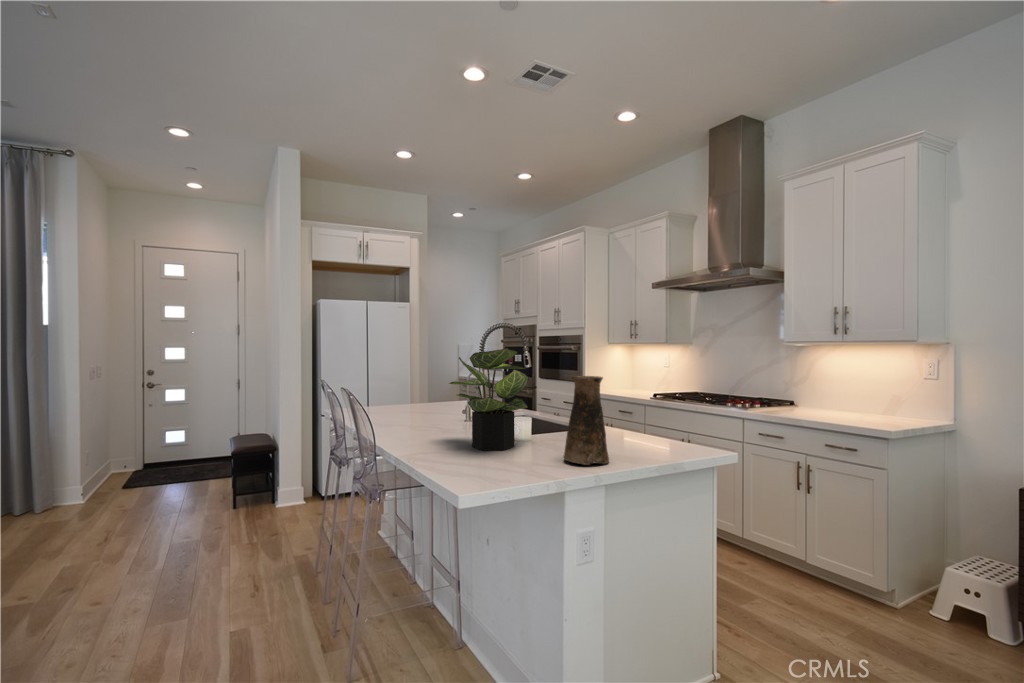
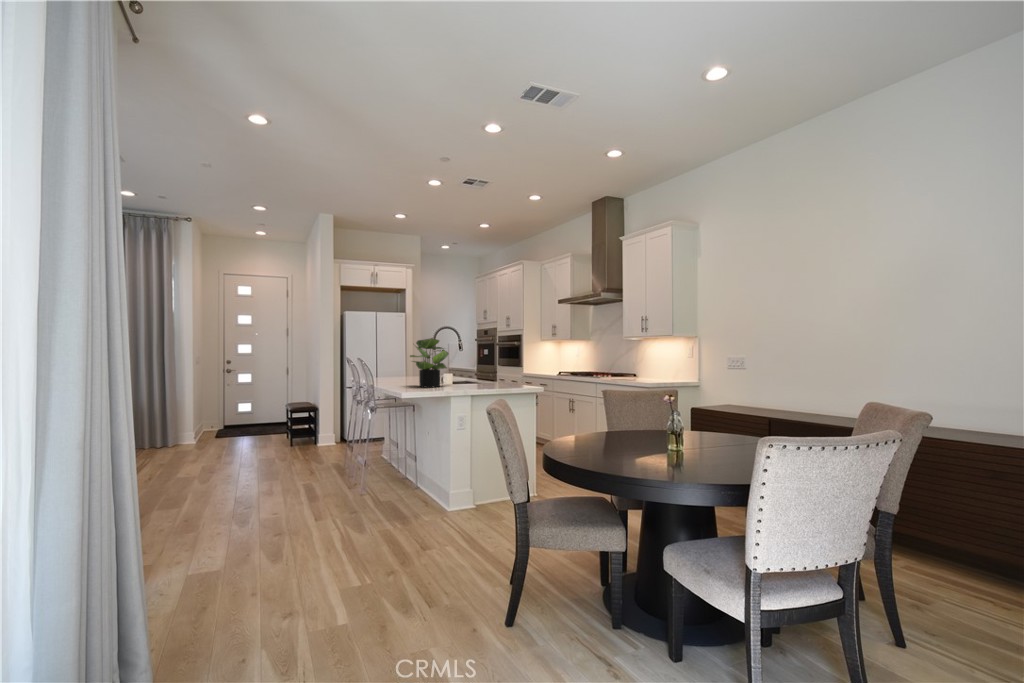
pitcher: present [563,376,609,465] -> none [456,350,476,389]

